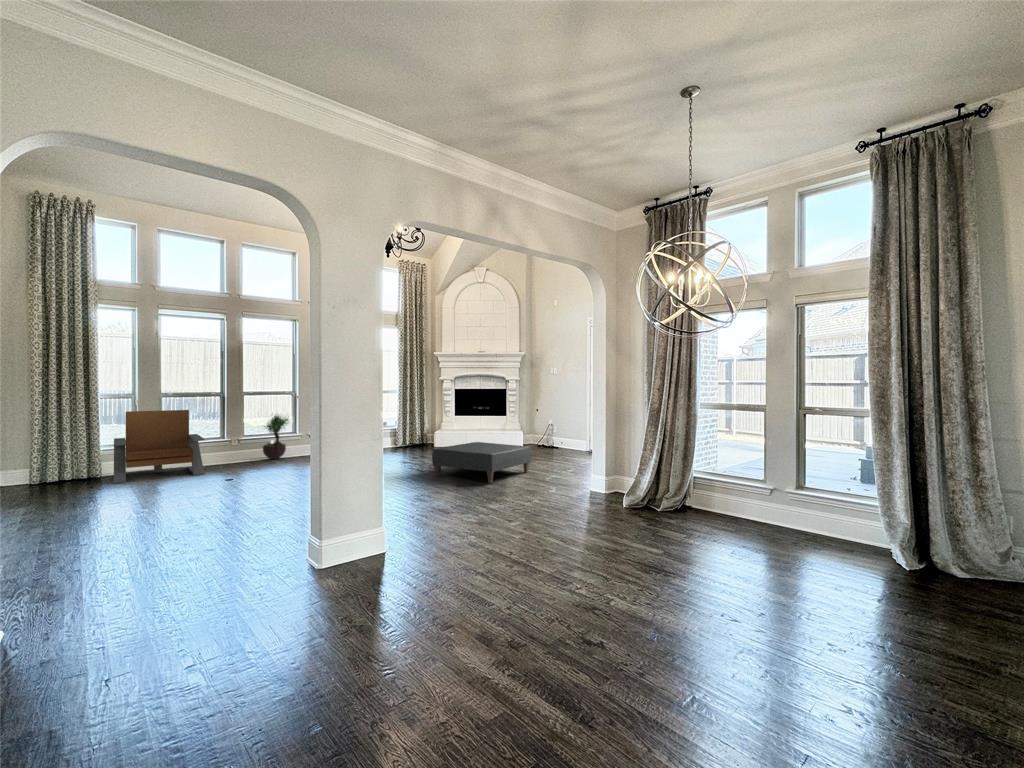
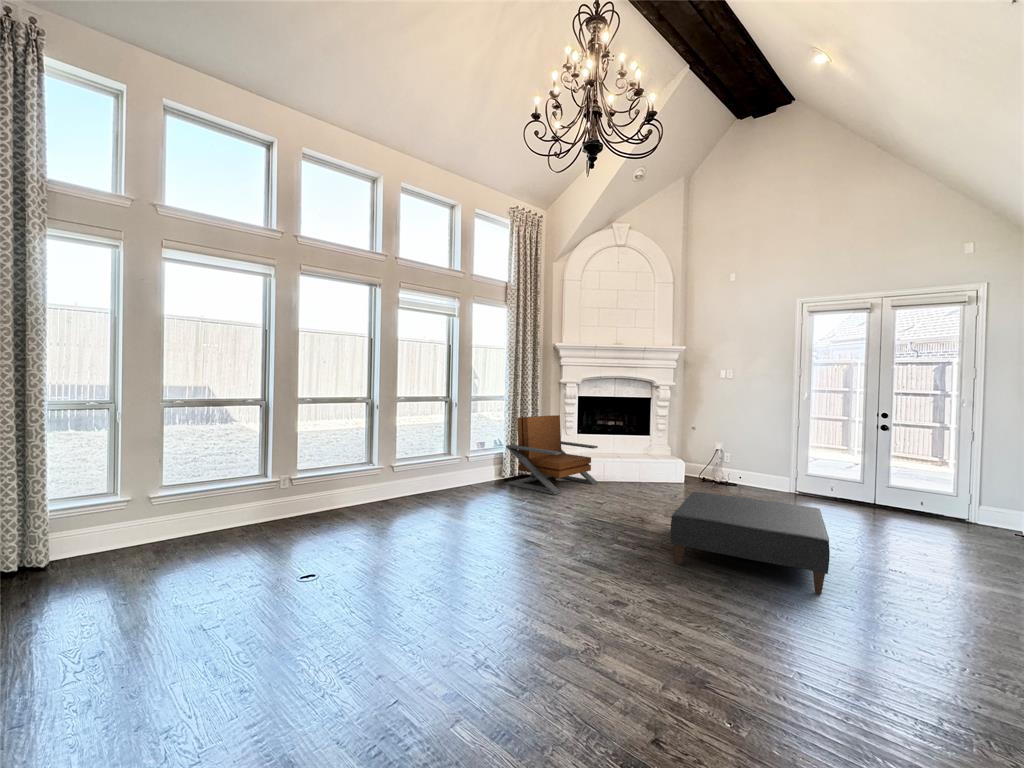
lounge chair: present [114,410,204,484] -> present [506,415,598,495]
potted tree: present [263,415,289,459] -> none [329,430,376,507]

